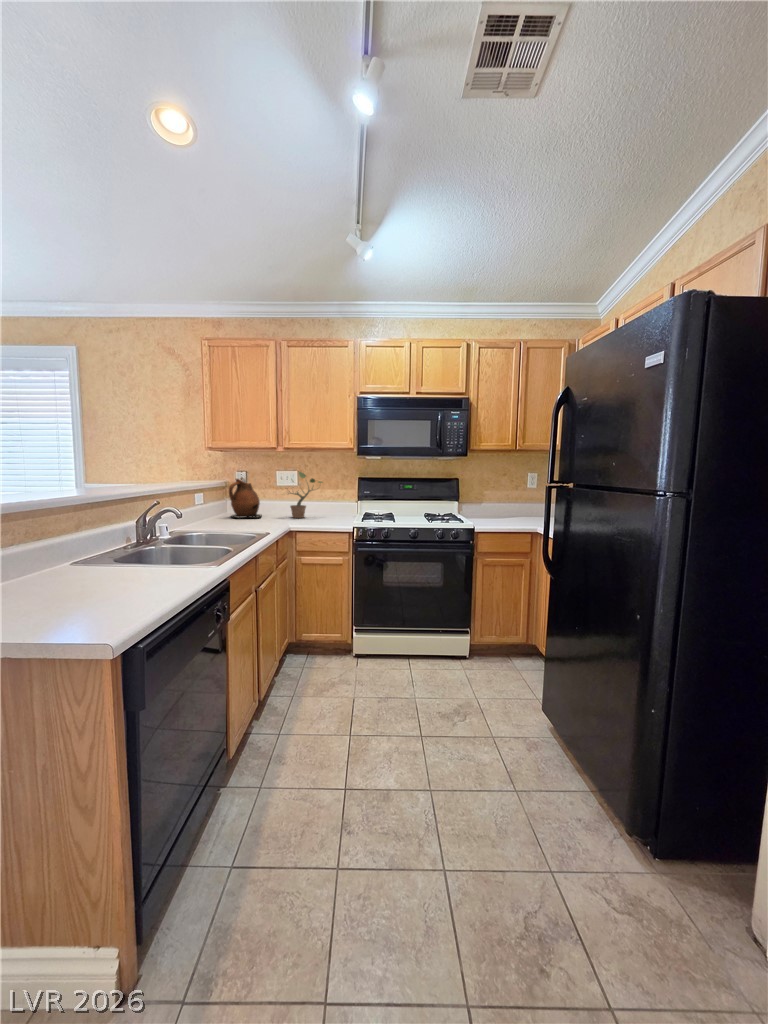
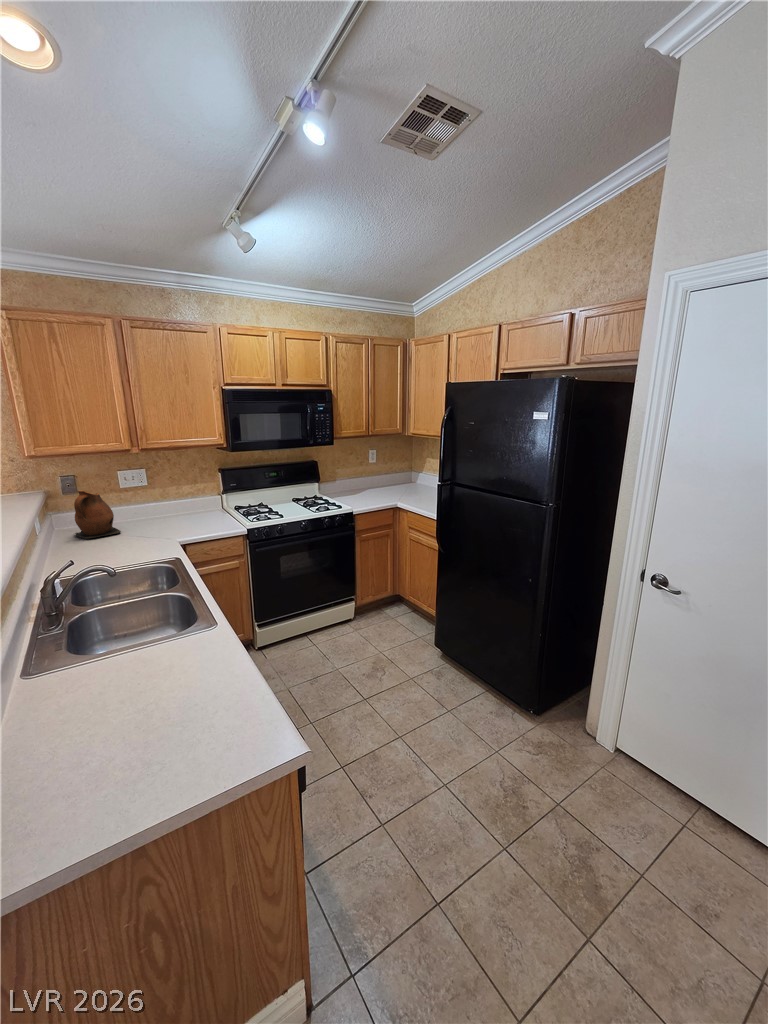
potted plant: present [288,472,323,518] -> none [138,470,187,525]

